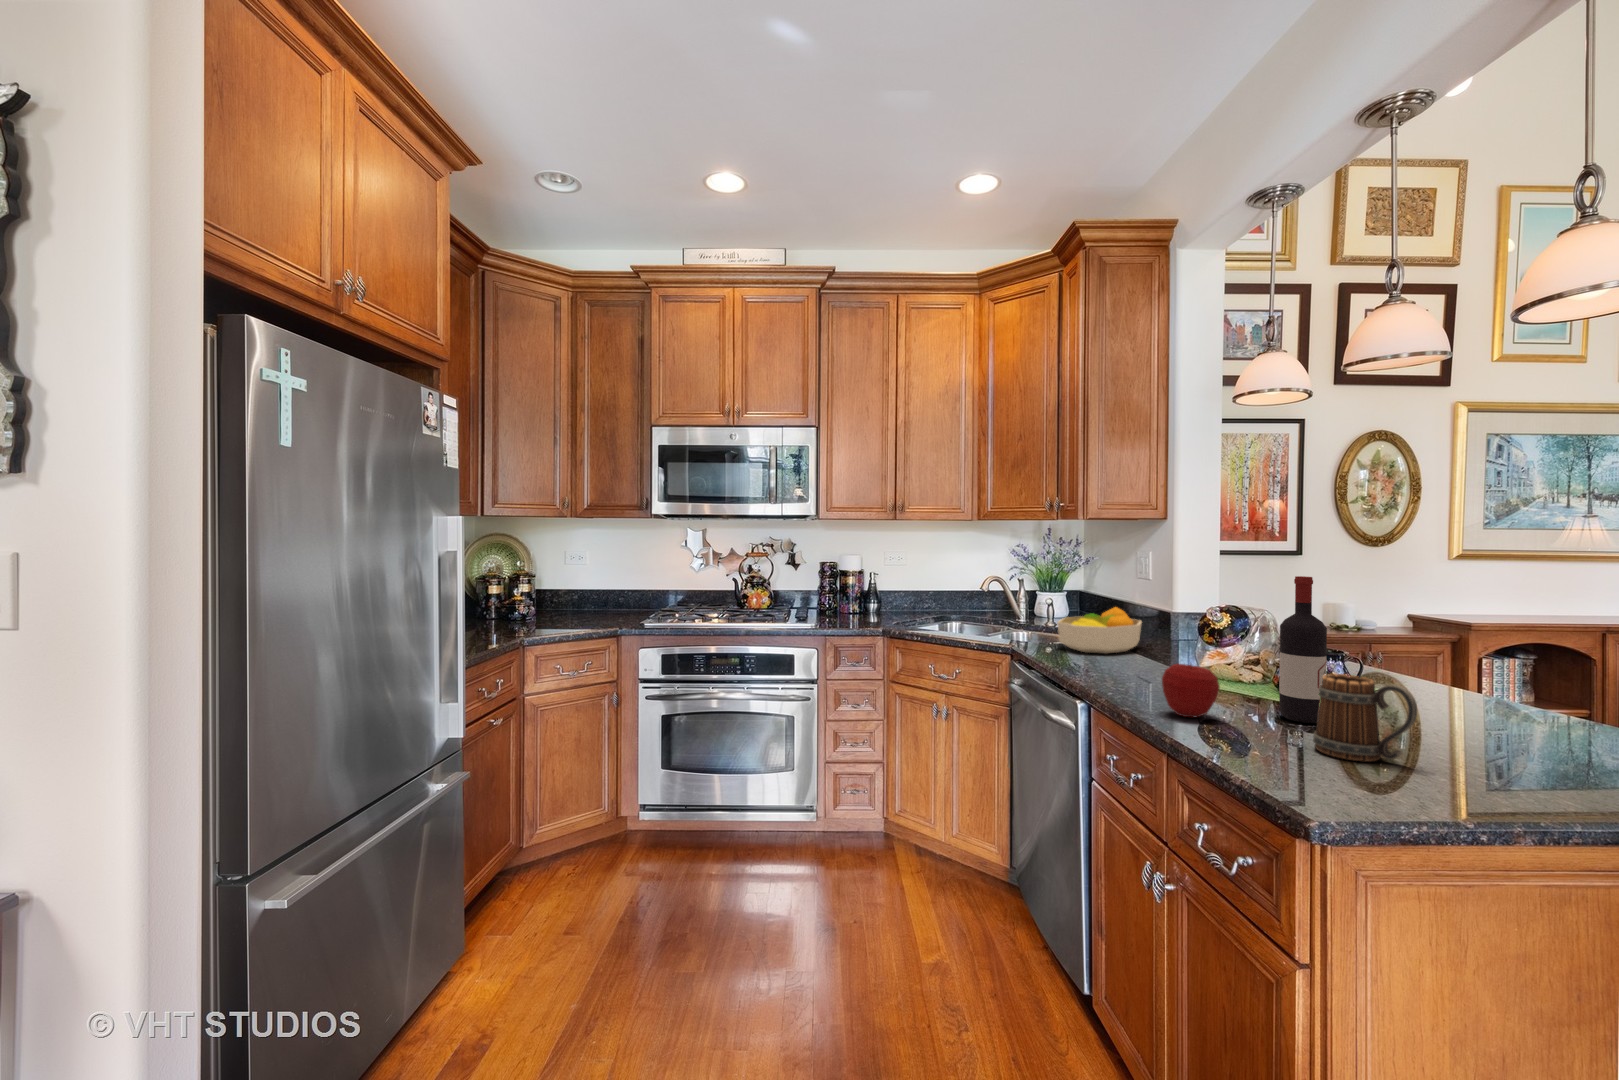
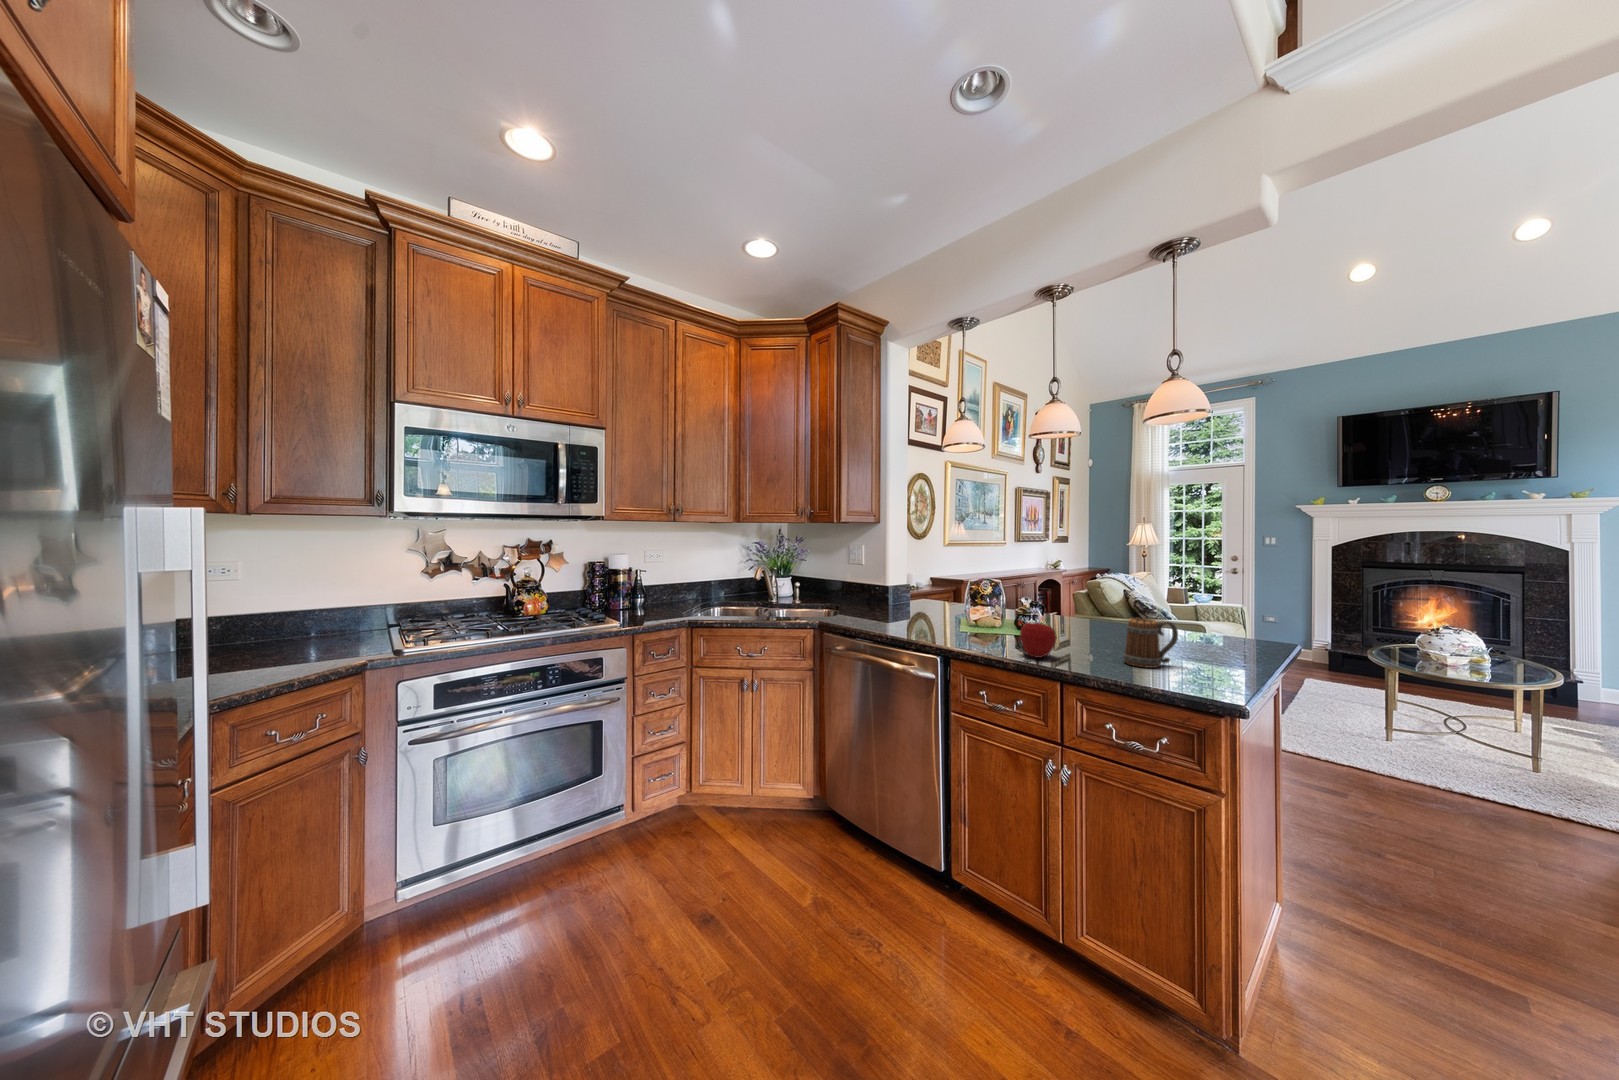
wine bottle: present [1279,576,1327,723] -> none [1061,561,1087,649]
fruit bowl: present [1057,607,1142,654] -> none [842,585,897,621]

